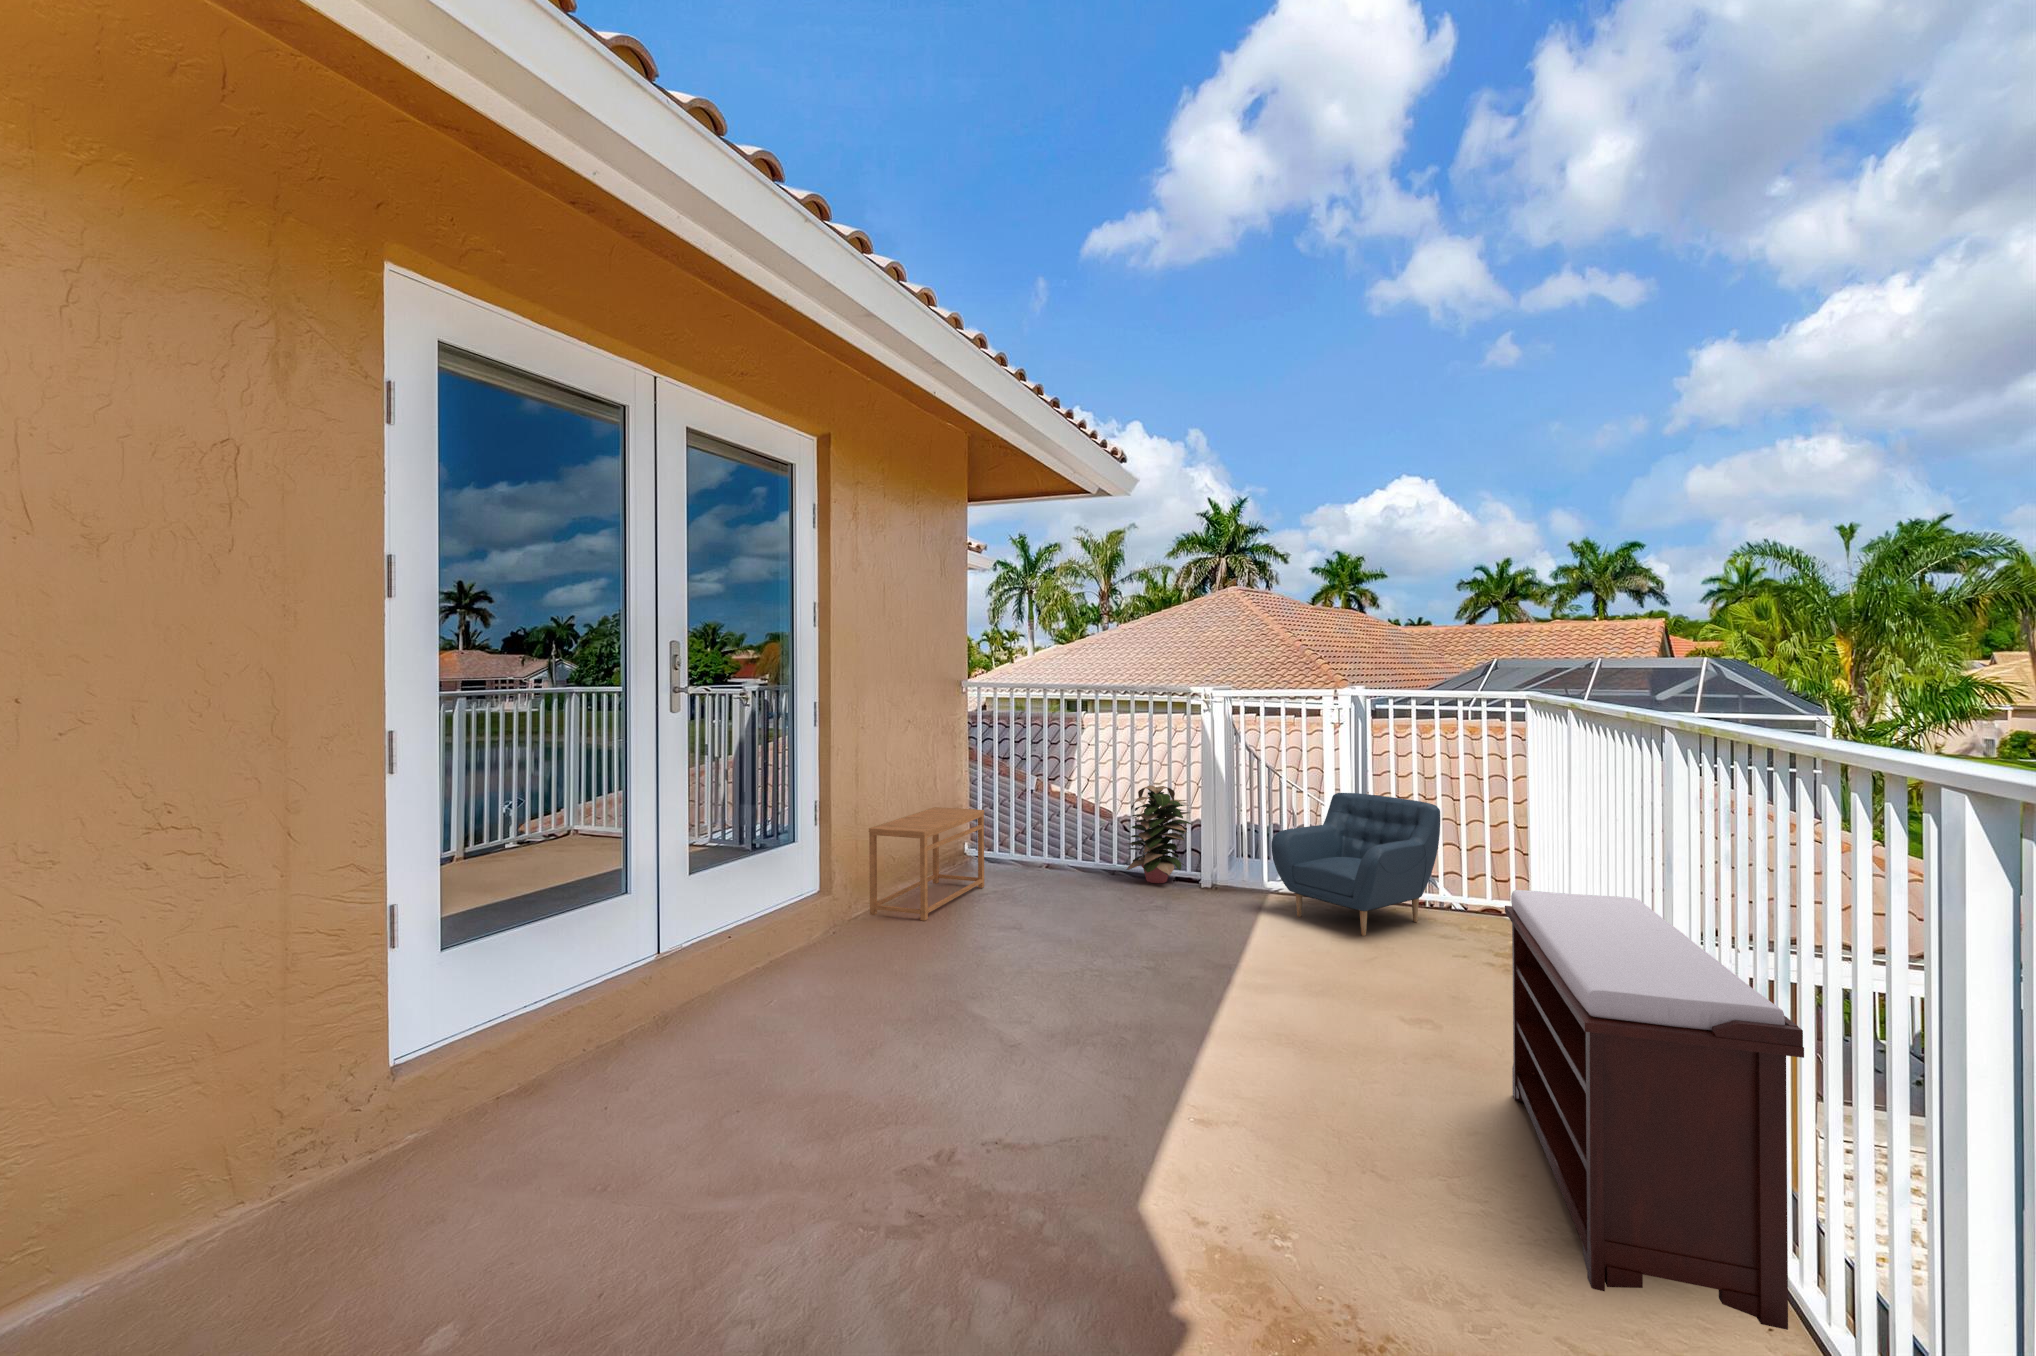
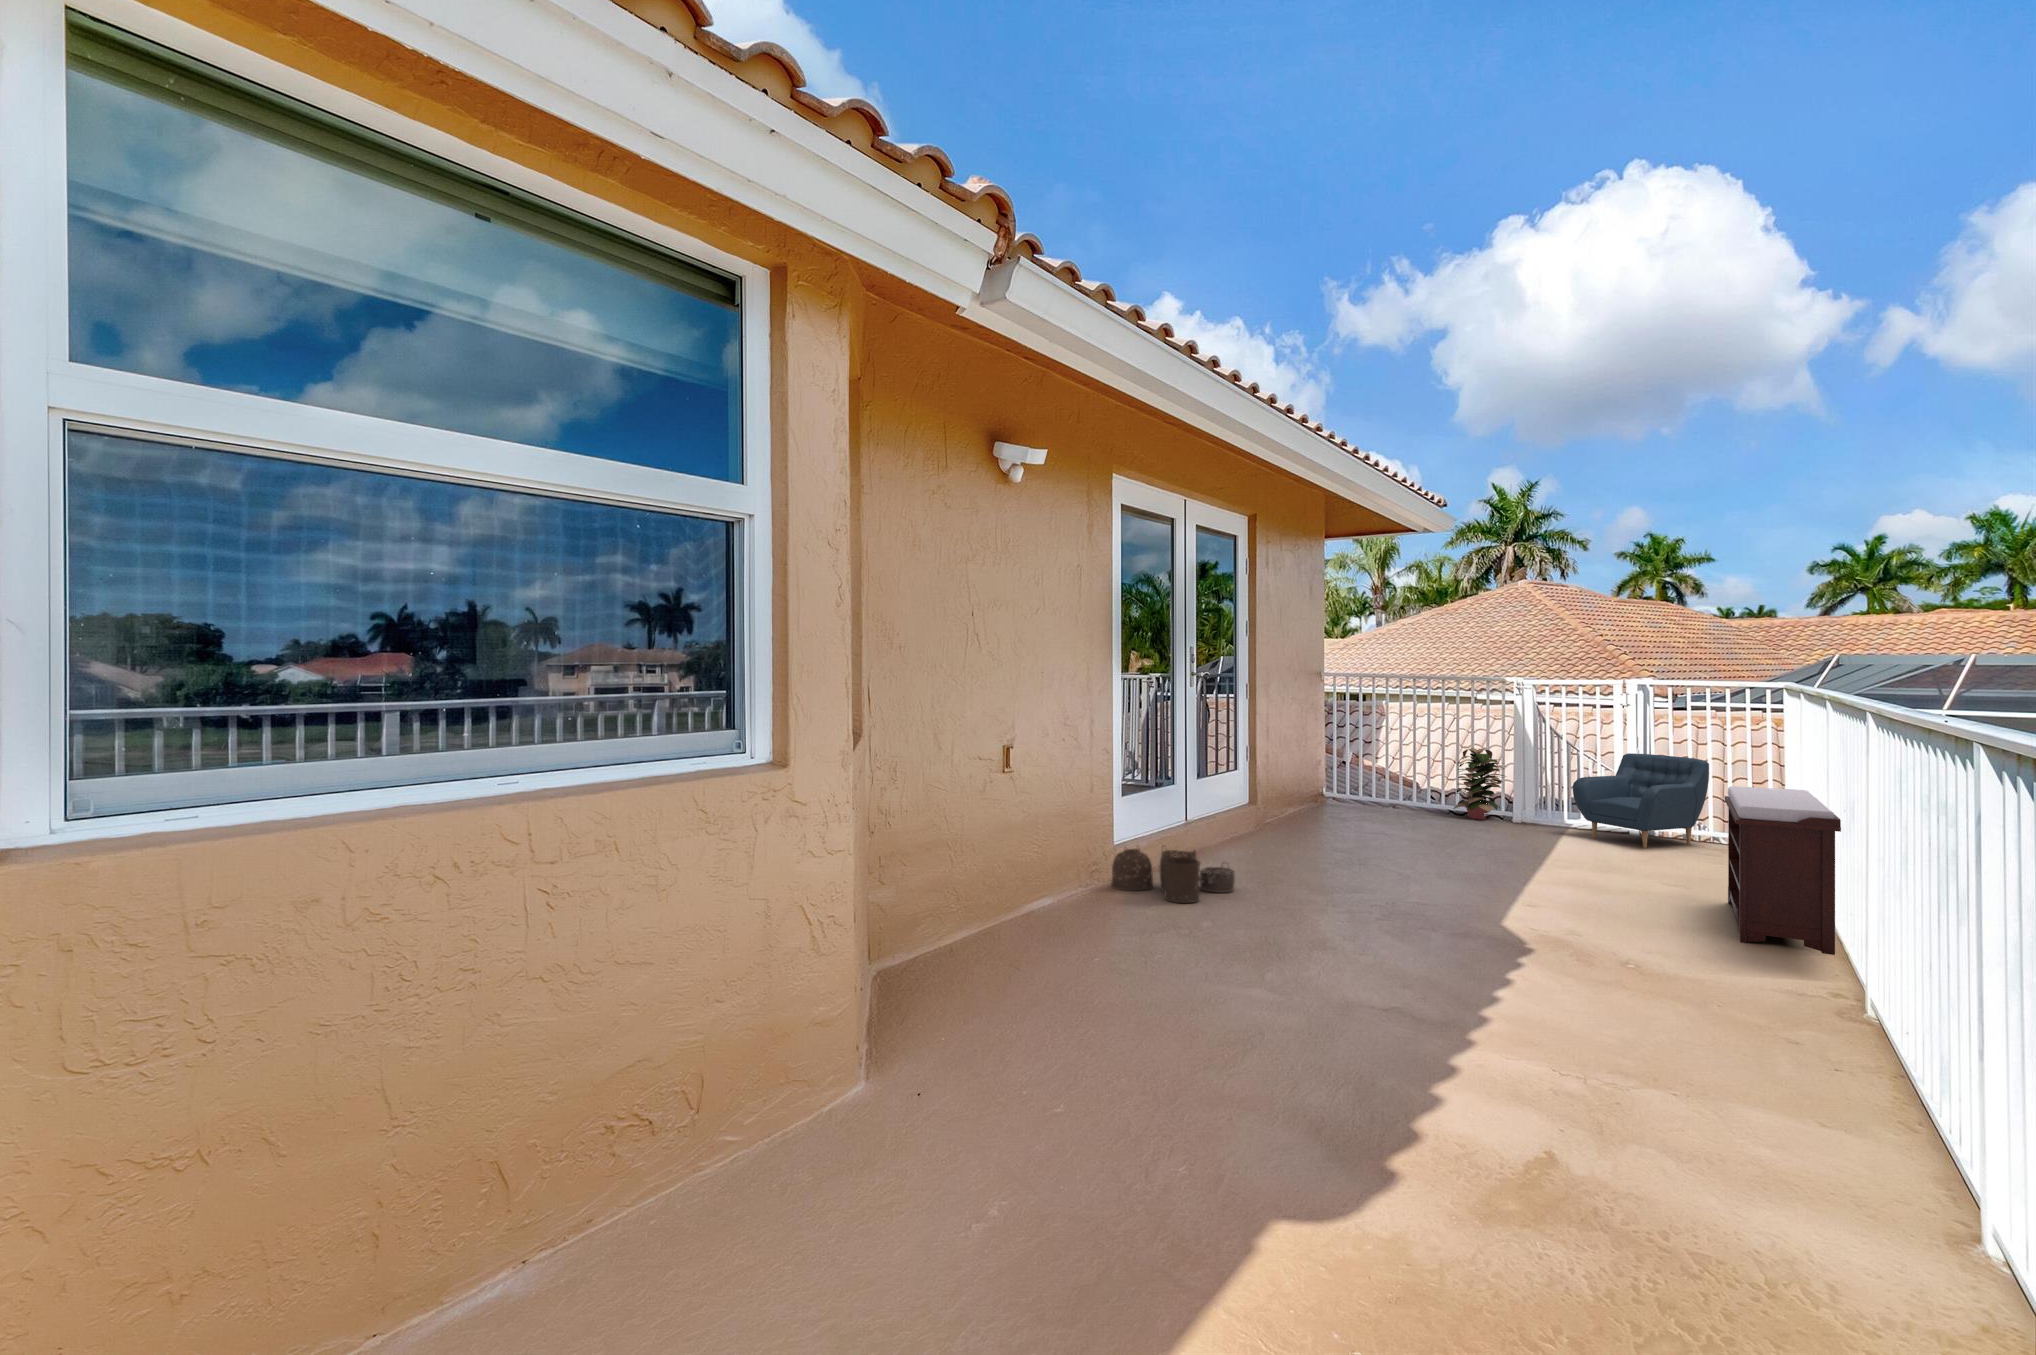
side table: present [869,807,984,921] -> none [1276,759,1346,827]
woven basket: none [295,1090,602,1281] -> present [1111,846,1235,903]

